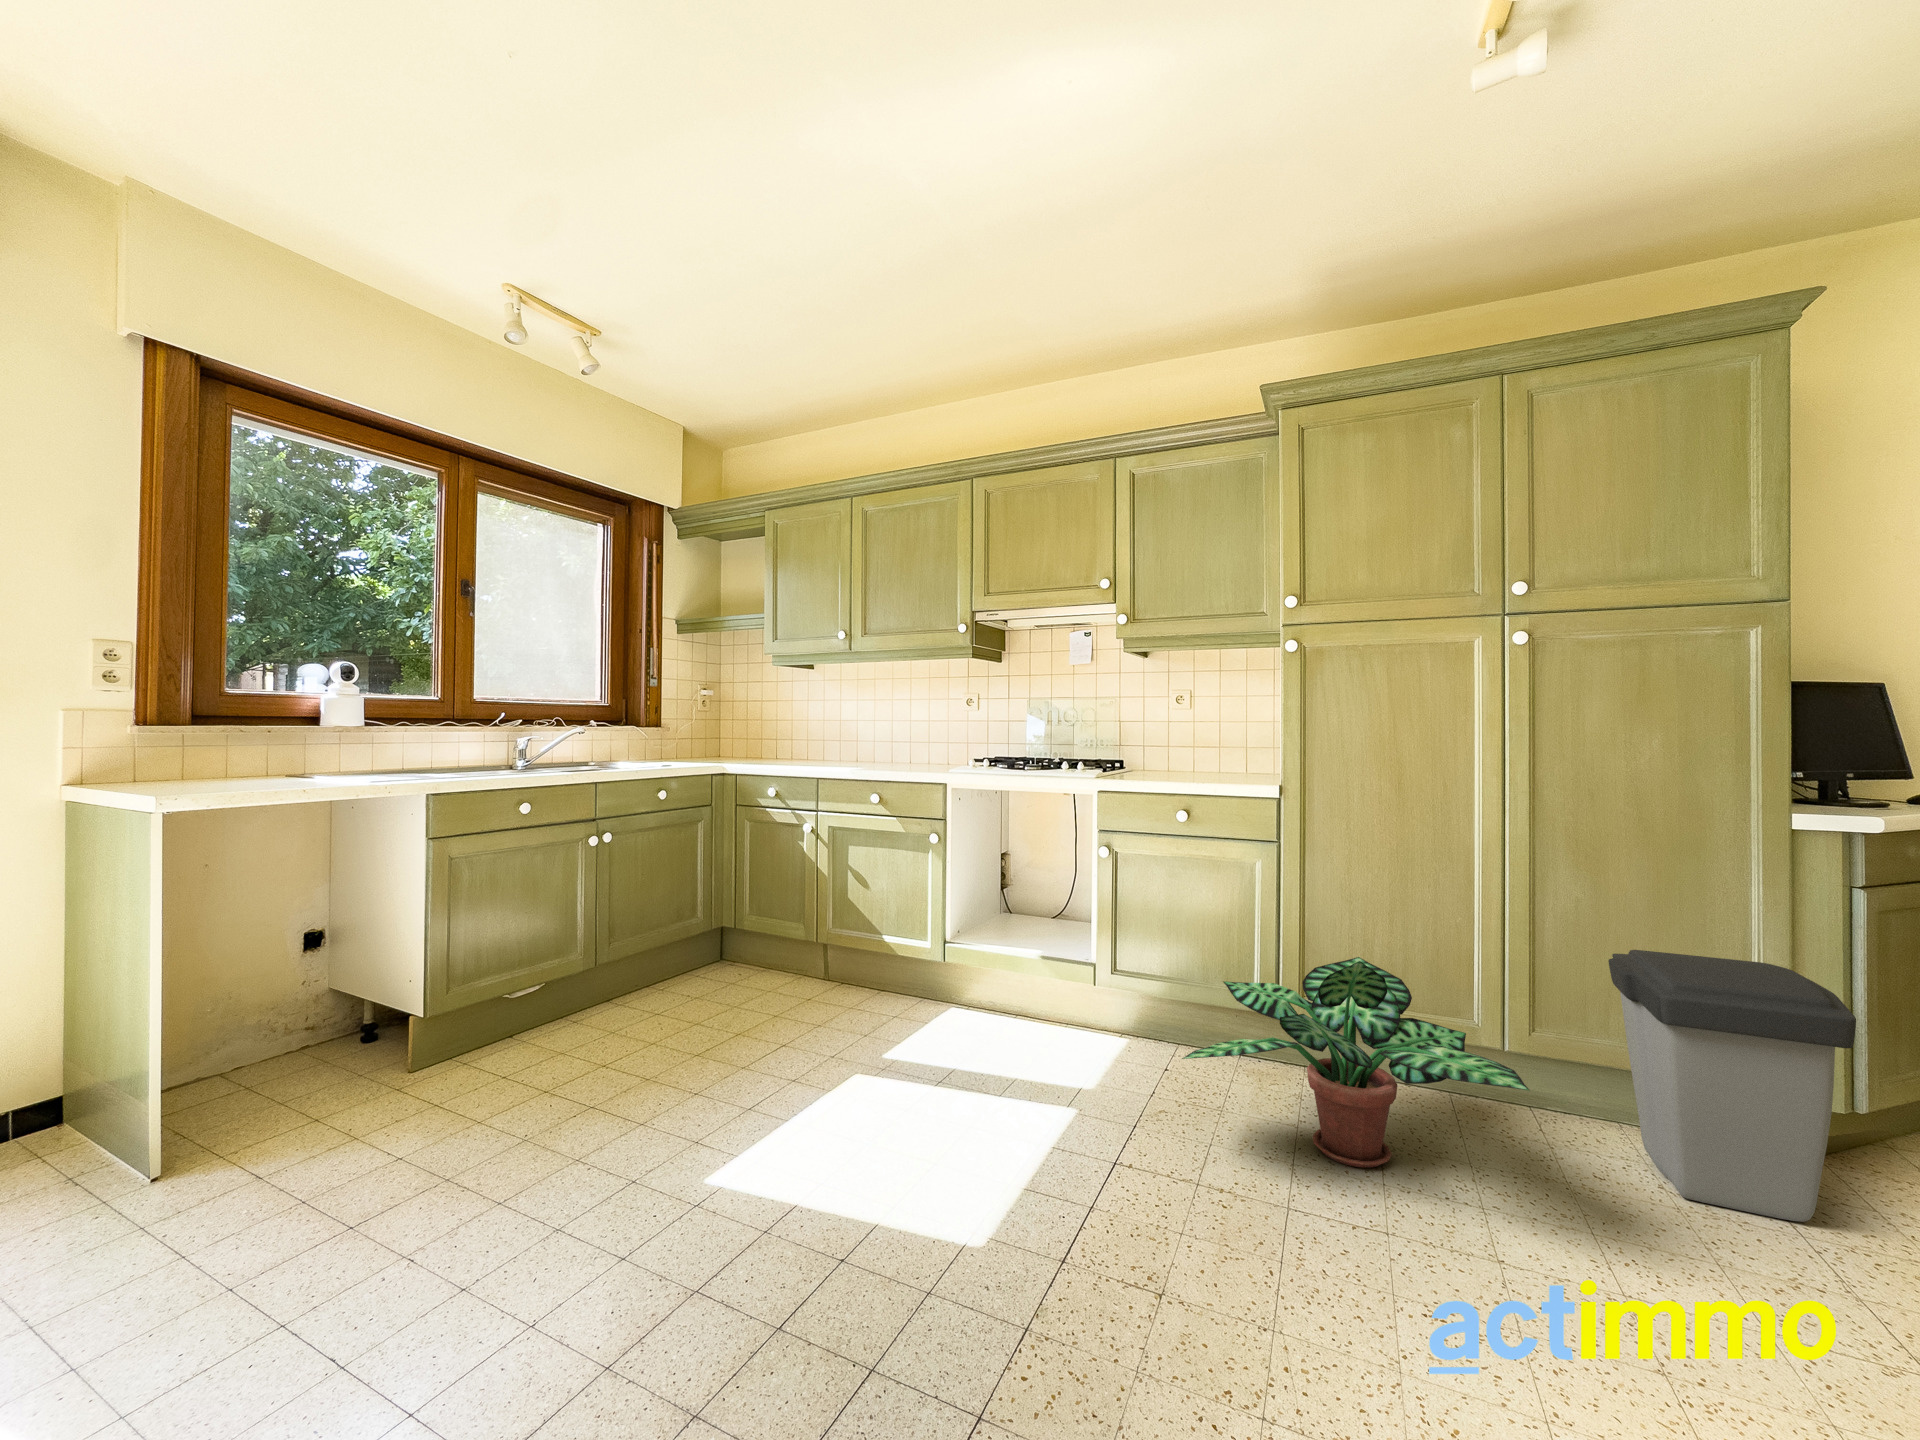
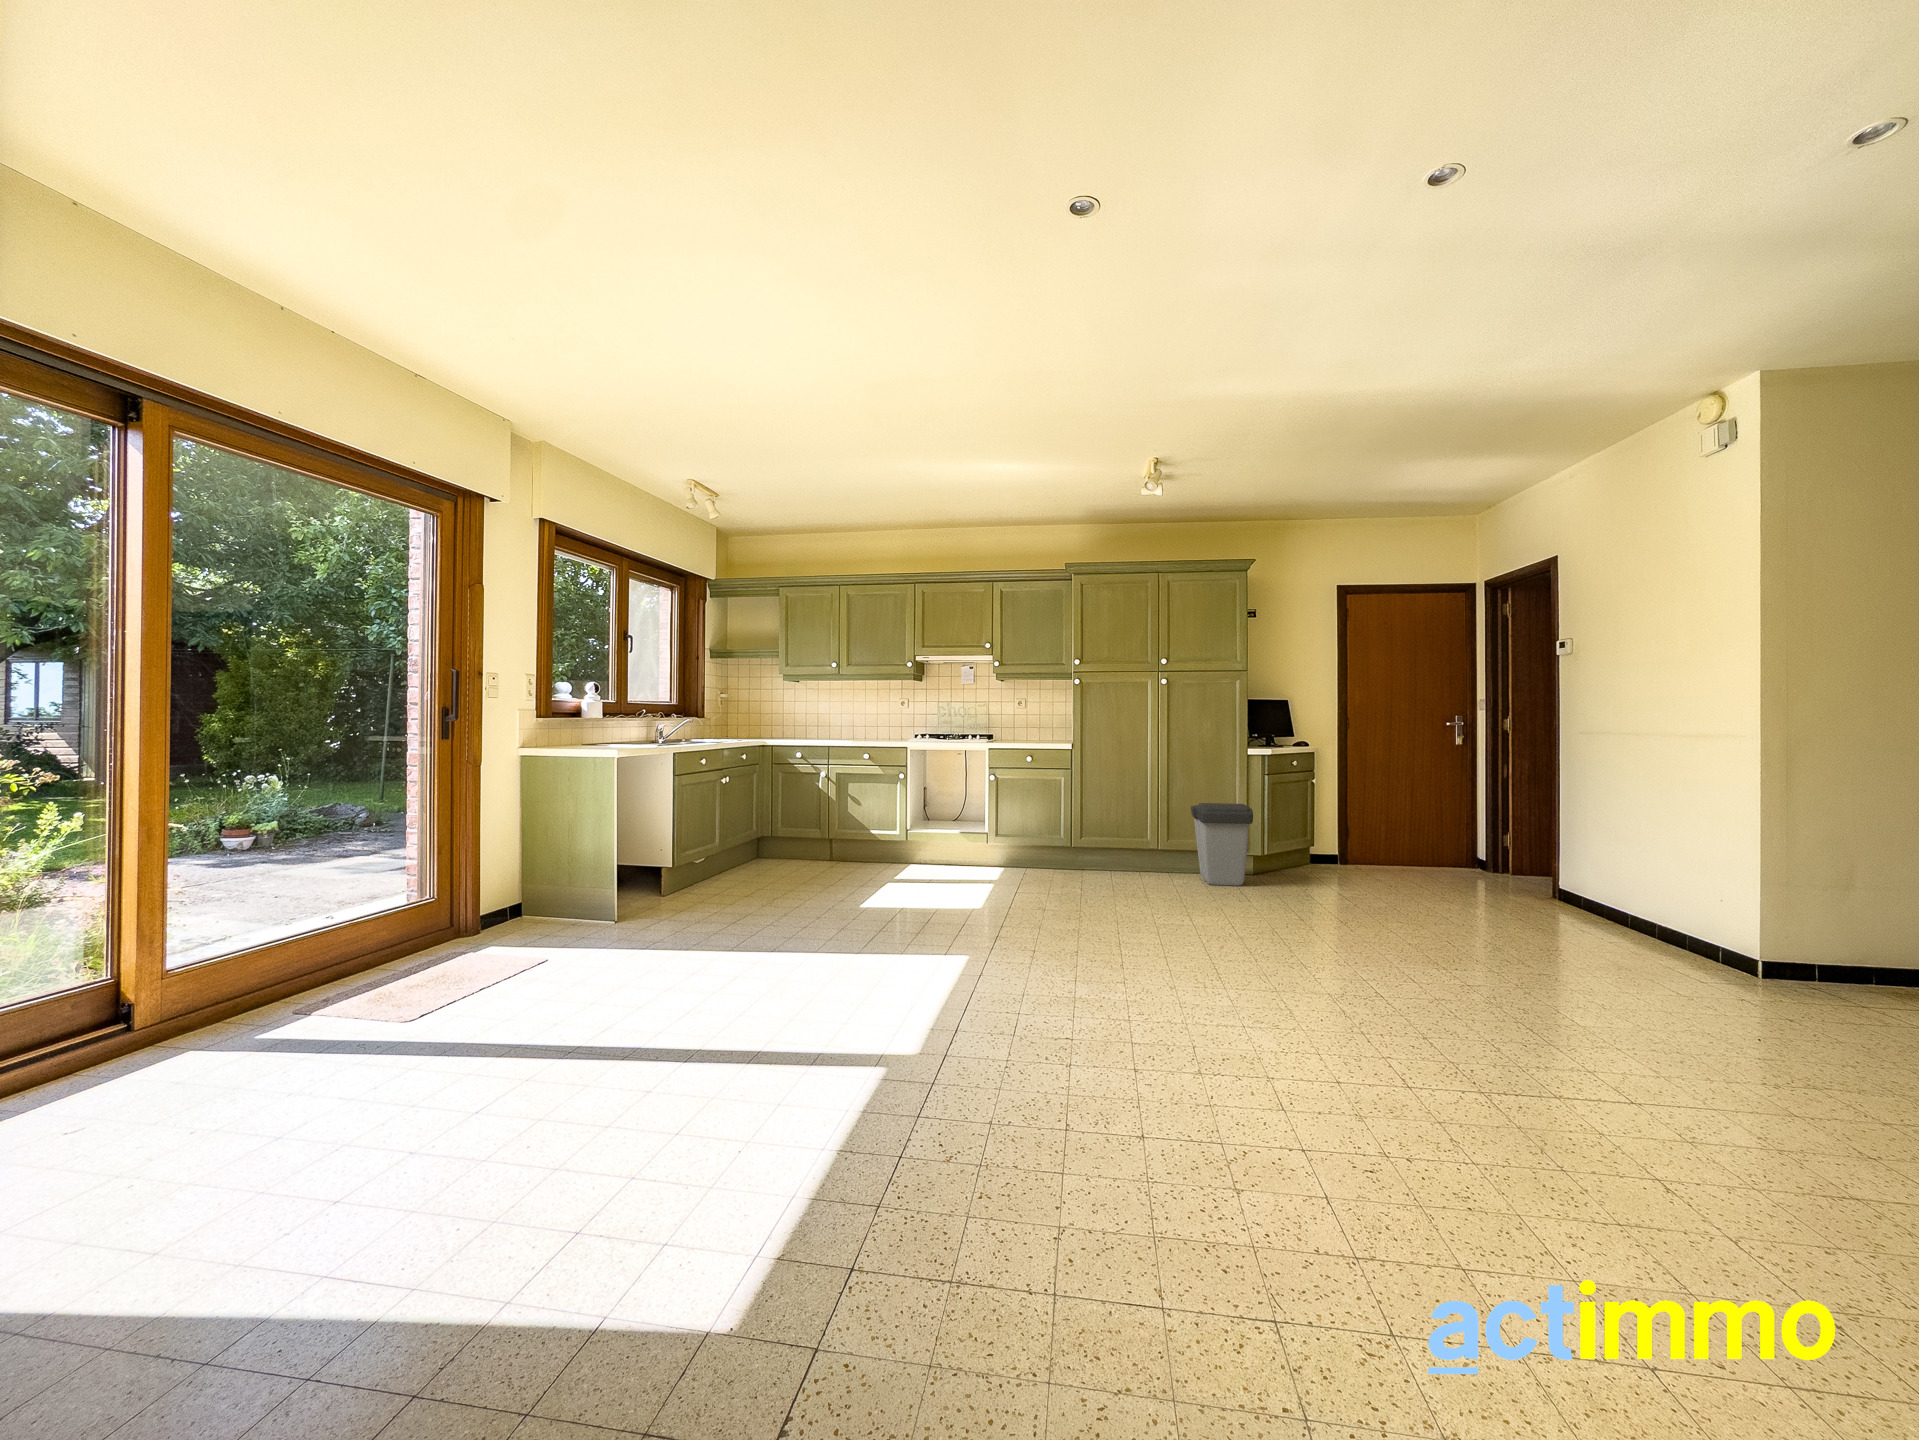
potted plant: present [1182,957,1530,1168] -> none [1041,808,1158,887]

